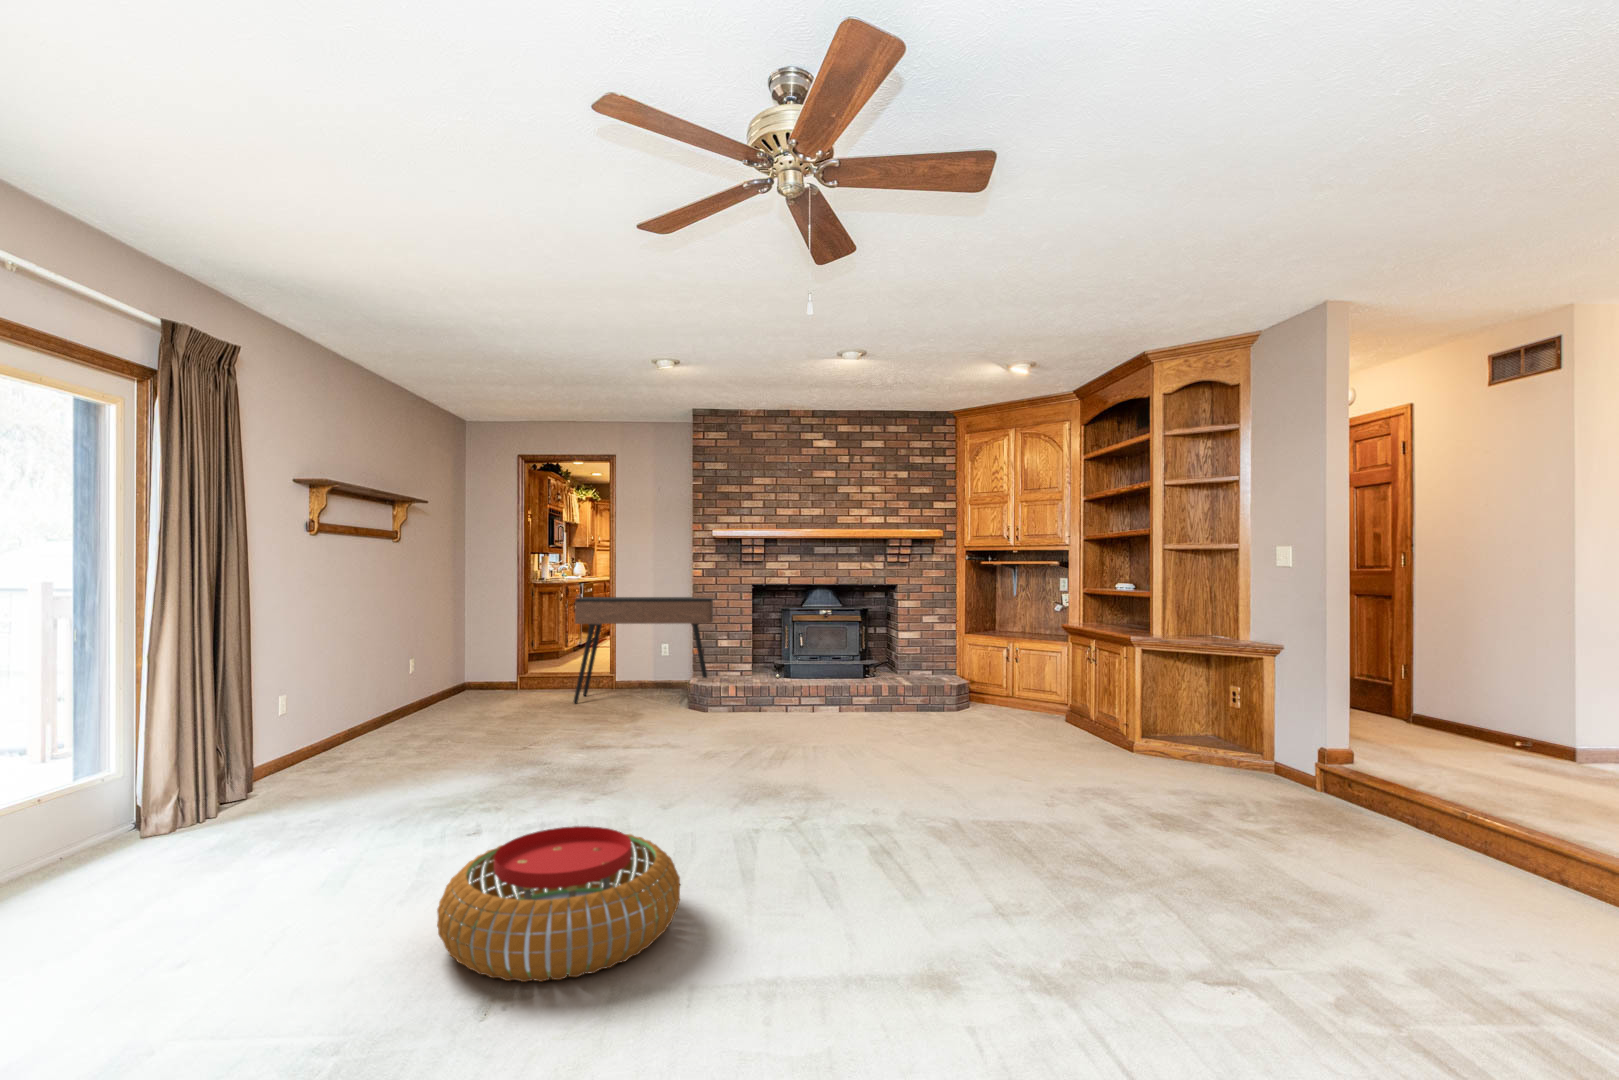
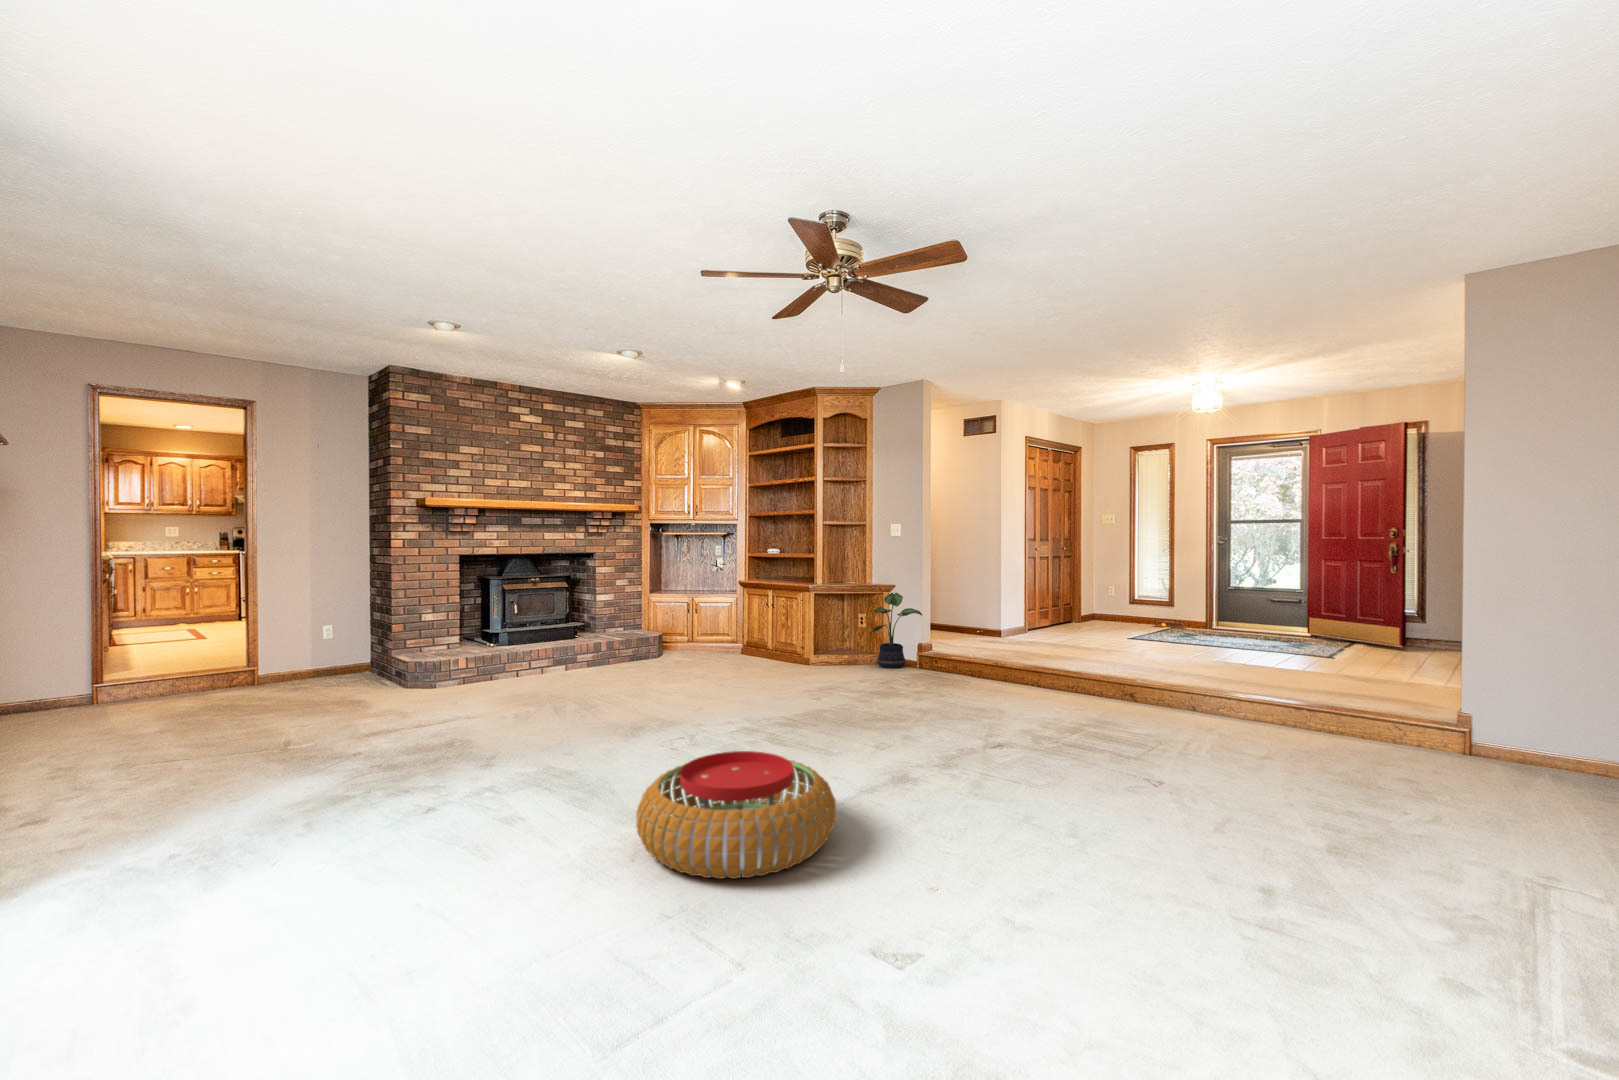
console table: present [574,597,713,703] -> none [228,570,421,704]
potted plant: none [1182,660,1270,780] -> present [870,593,922,668]

